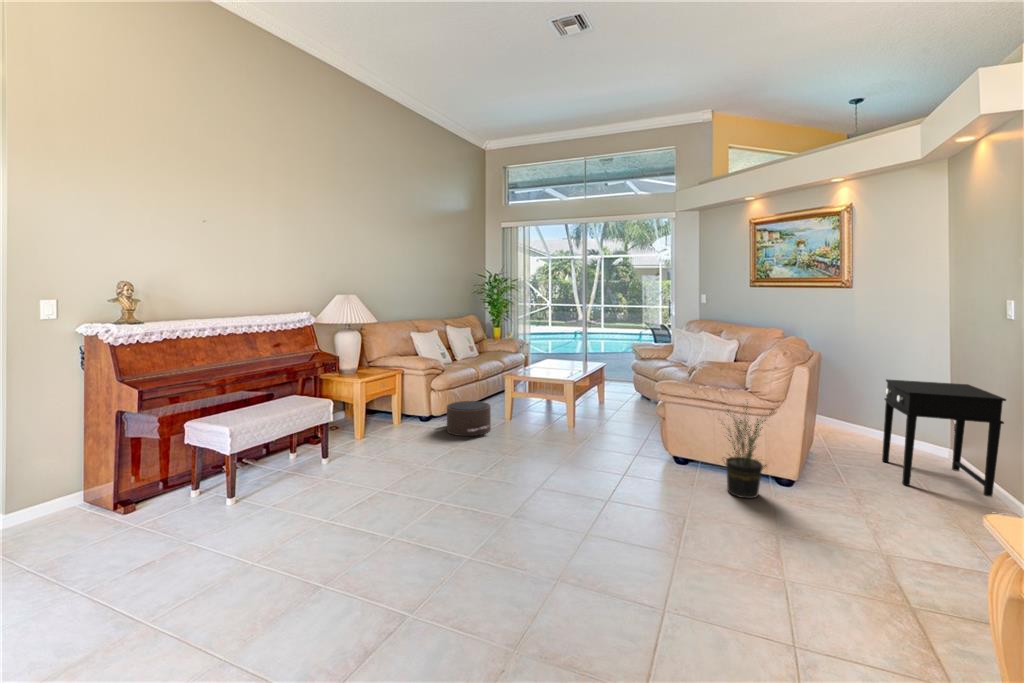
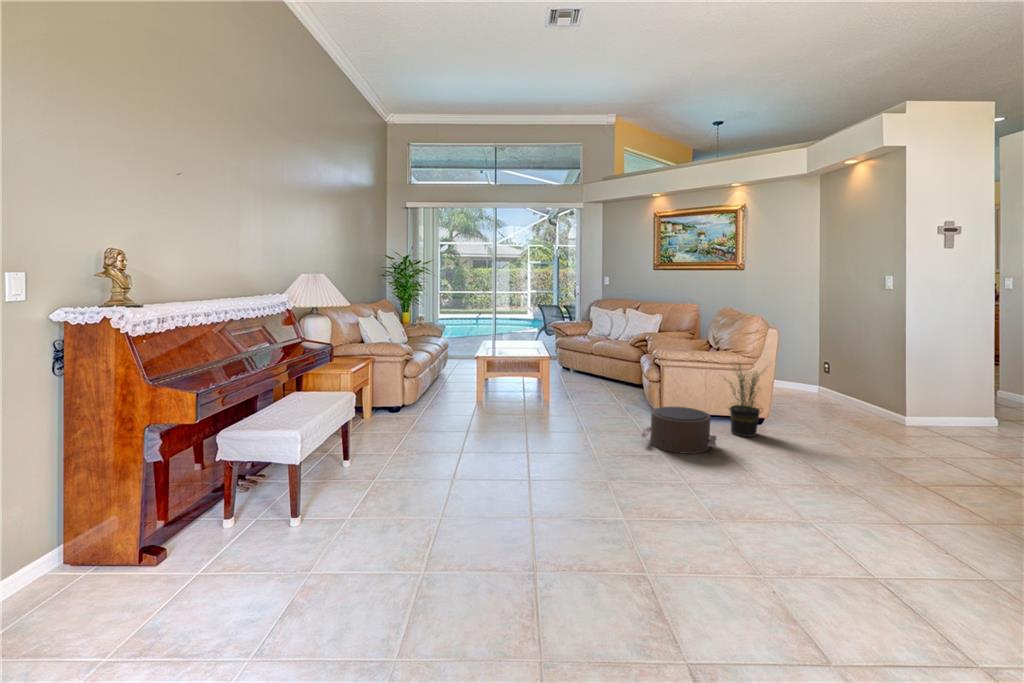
side table: present [882,379,1006,497] -> none [790,338,881,414]
pouf: present [441,401,491,436] -> present [641,407,716,454]

